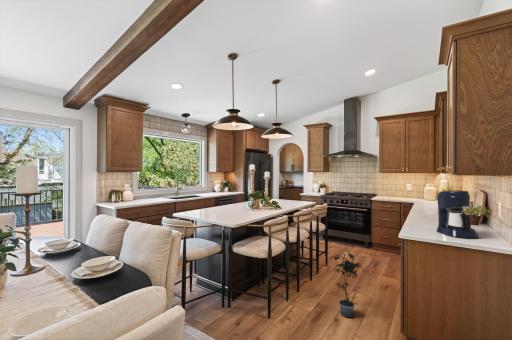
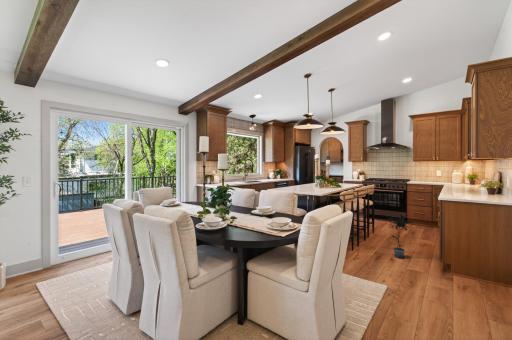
coffee maker: present [437,190,479,238] -> none [466,169,496,199]

